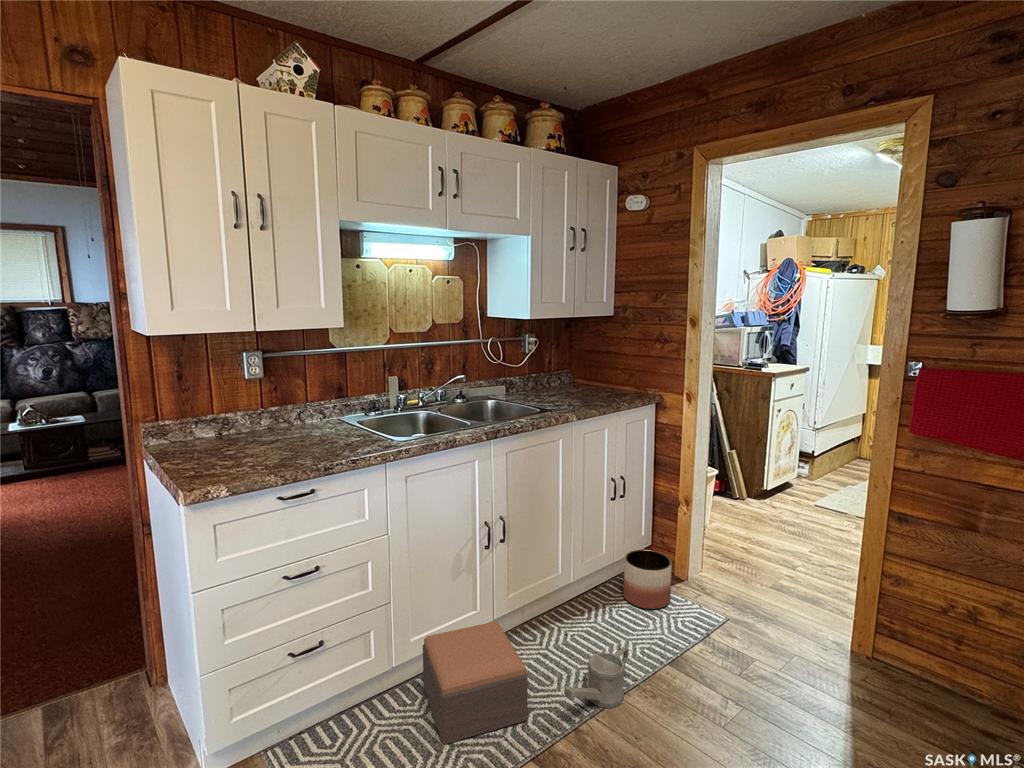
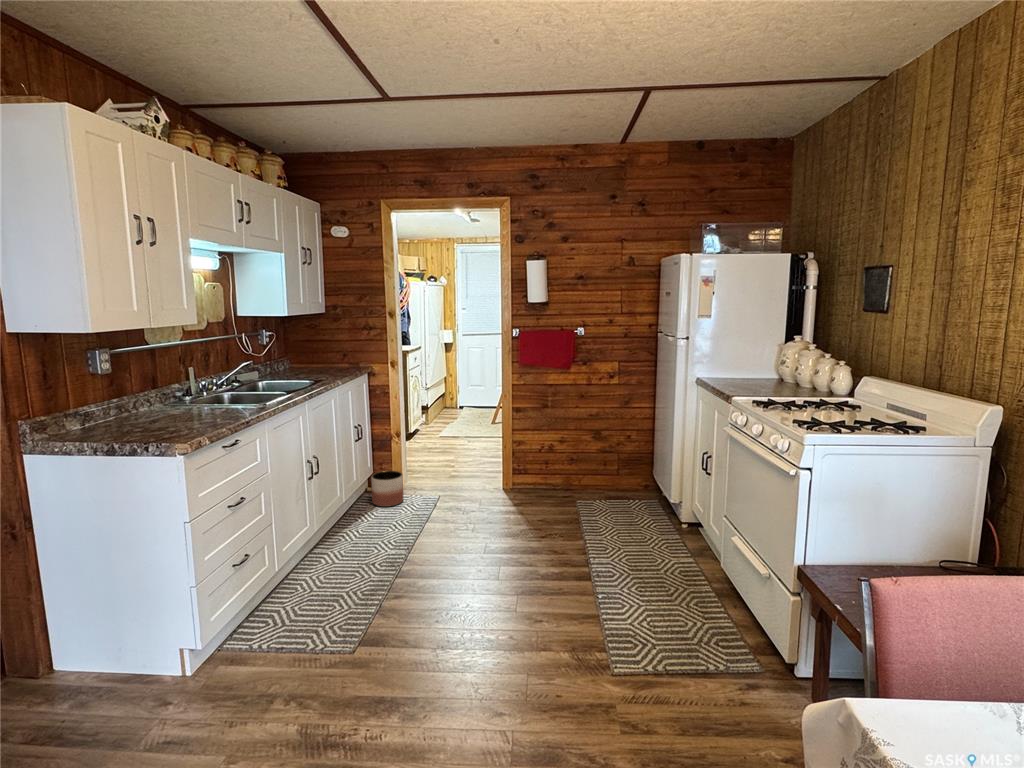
footstool: present [423,621,528,744] -> none [293,523,377,591]
watering can: present [564,647,628,708] -> none [395,515,418,548]

